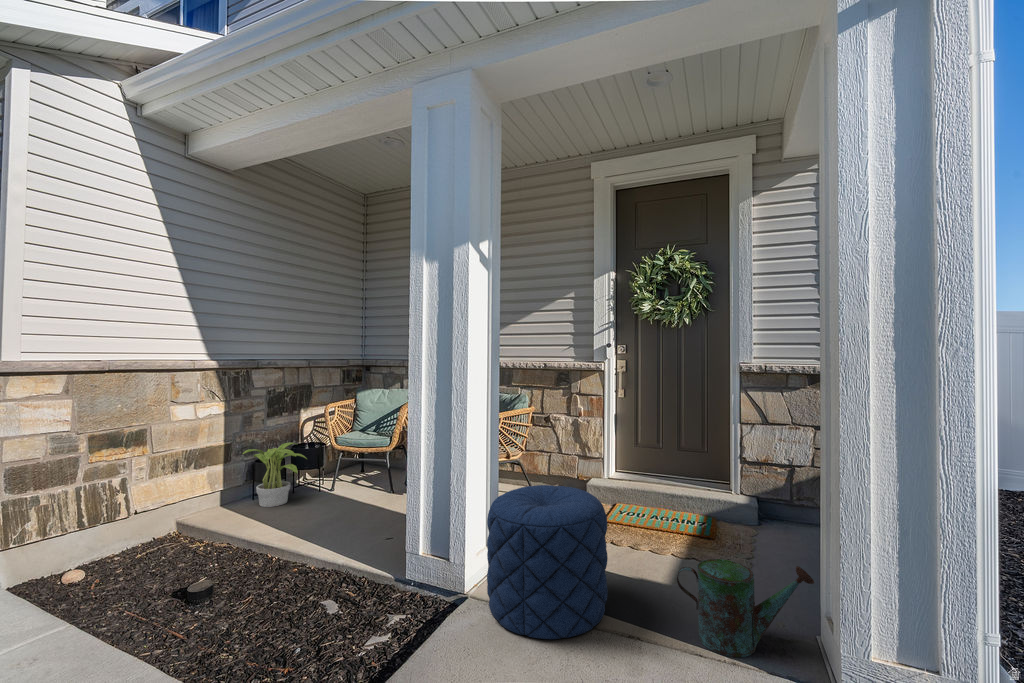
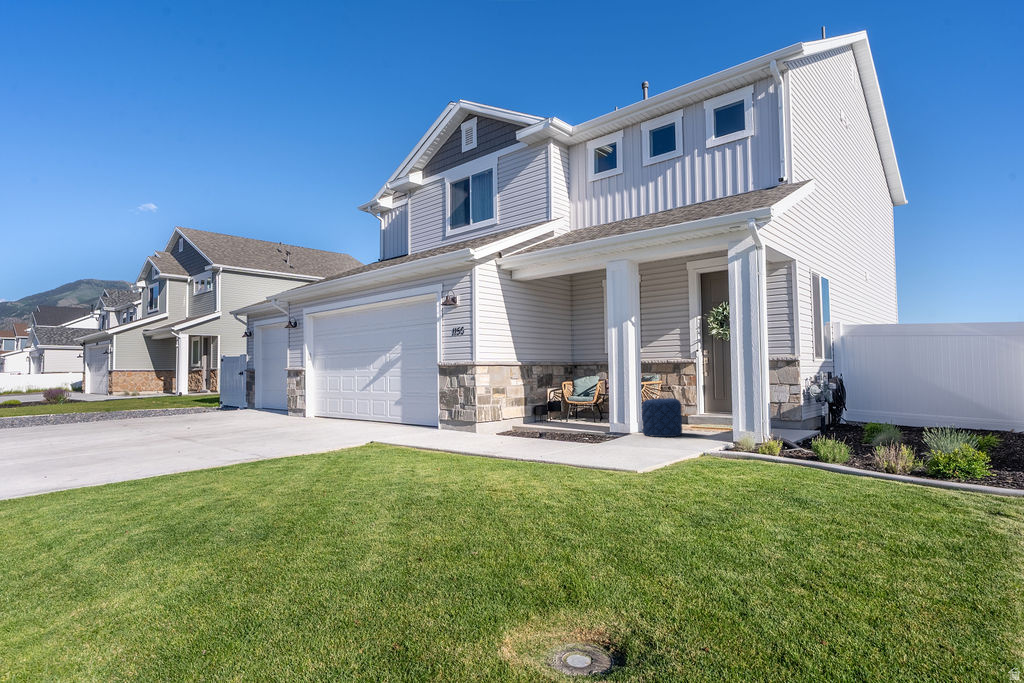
potted plant: present [242,443,307,507] -> none [535,398,559,424]
watering can: present [677,559,814,657] -> none [703,413,741,439]

